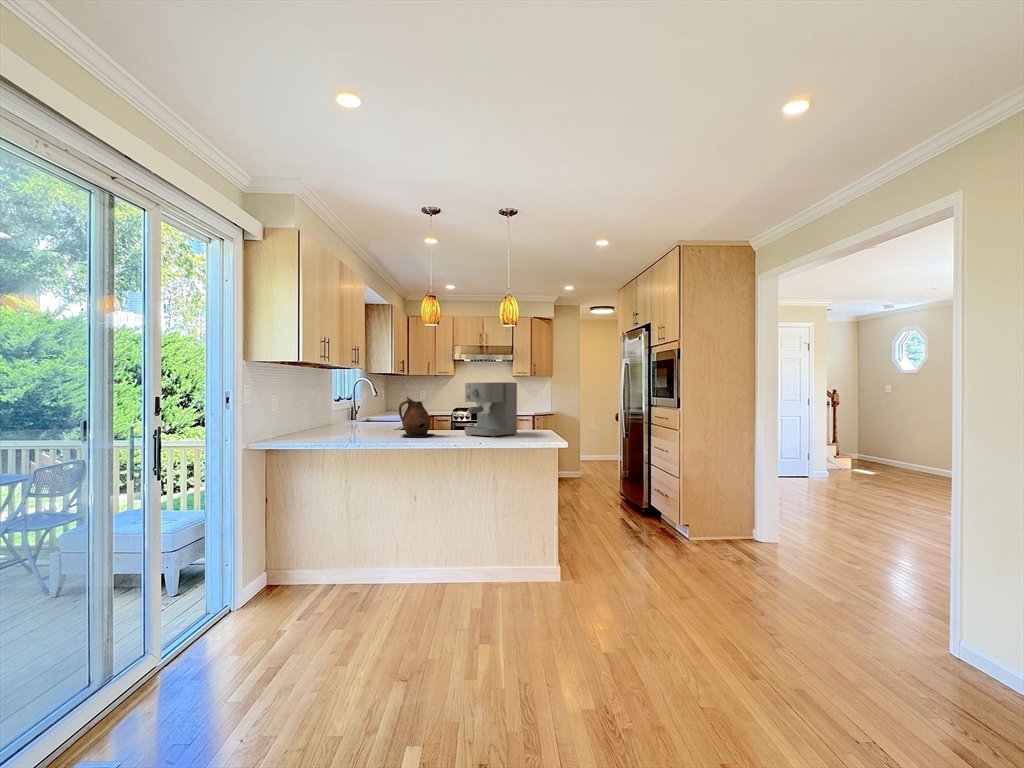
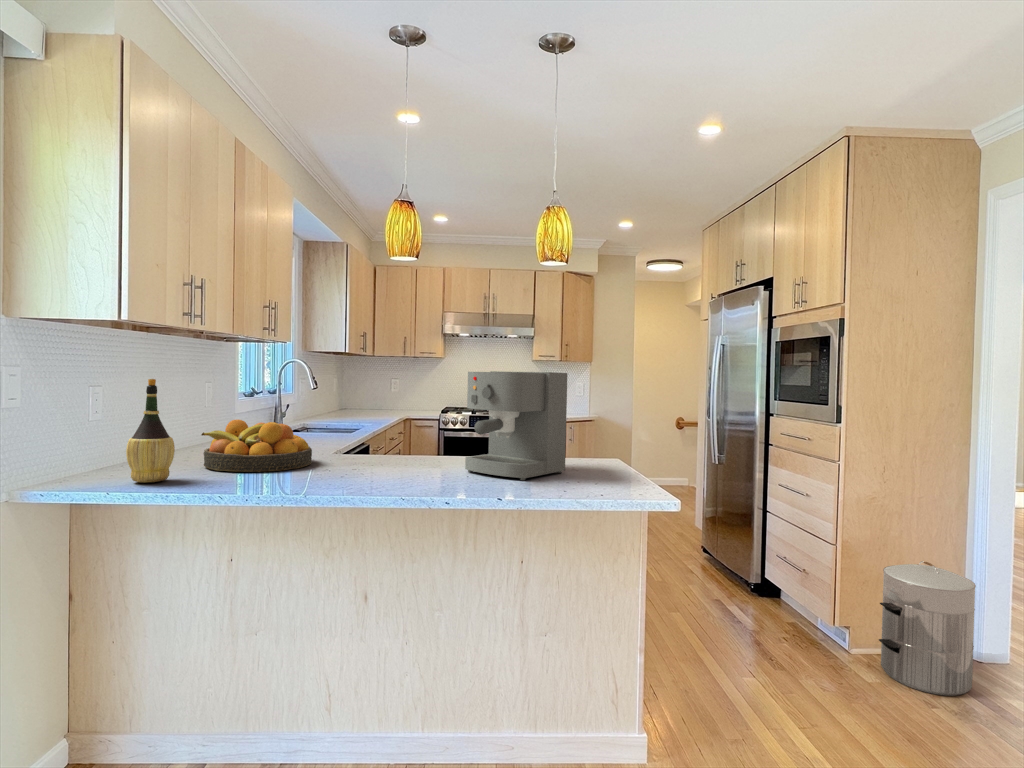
wine bottle: none [298,389,320,440] -> present [126,379,175,482]
ceramic pitcher: present [399,397,436,437] -> none [337,397,409,479]
fruit bowl: none [328,411,384,436] -> present [201,420,312,472]
waste bin: none [700,485,752,557] -> present [879,561,976,696]

